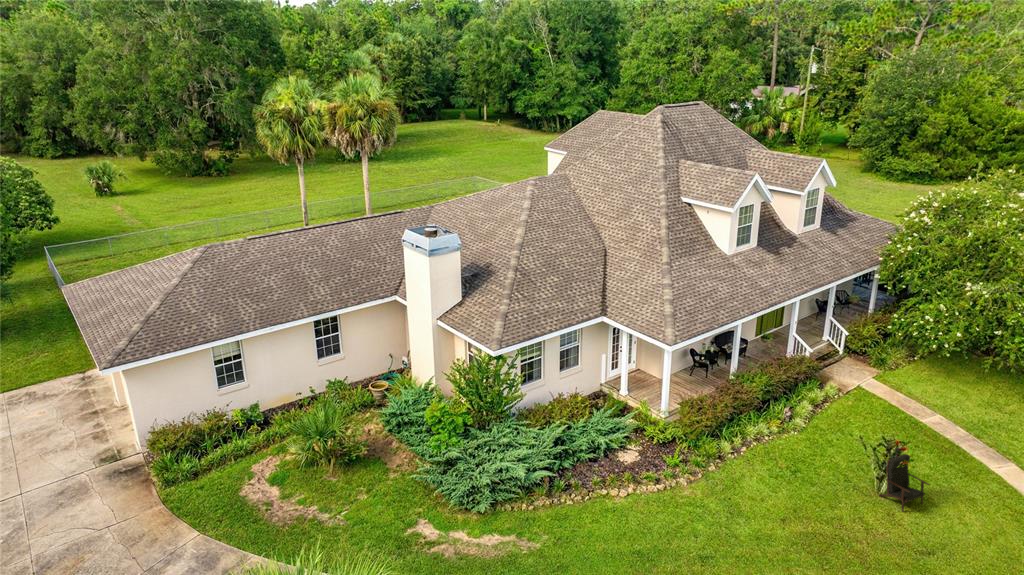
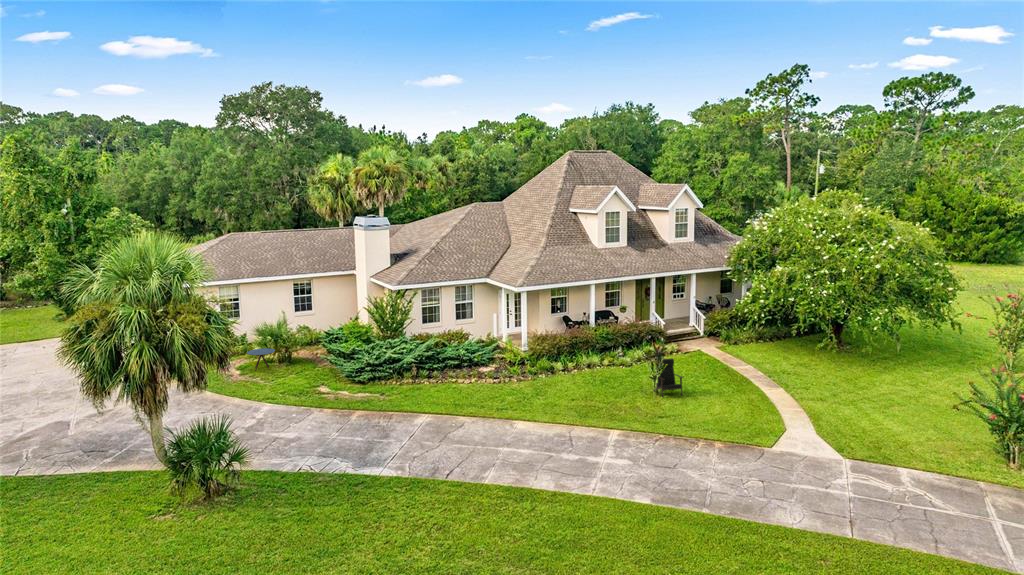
round table: none [293,450,333,491] -> present [247,348,275,371]

